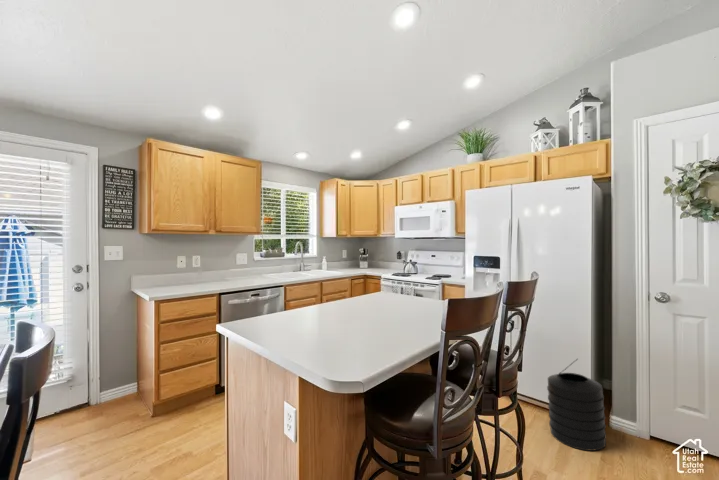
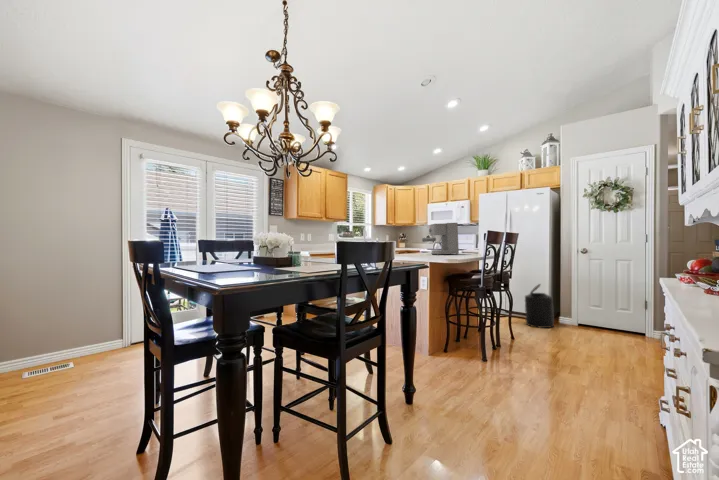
coffee maker: none [340,251,413,318] -> present [422,223,459,255]

